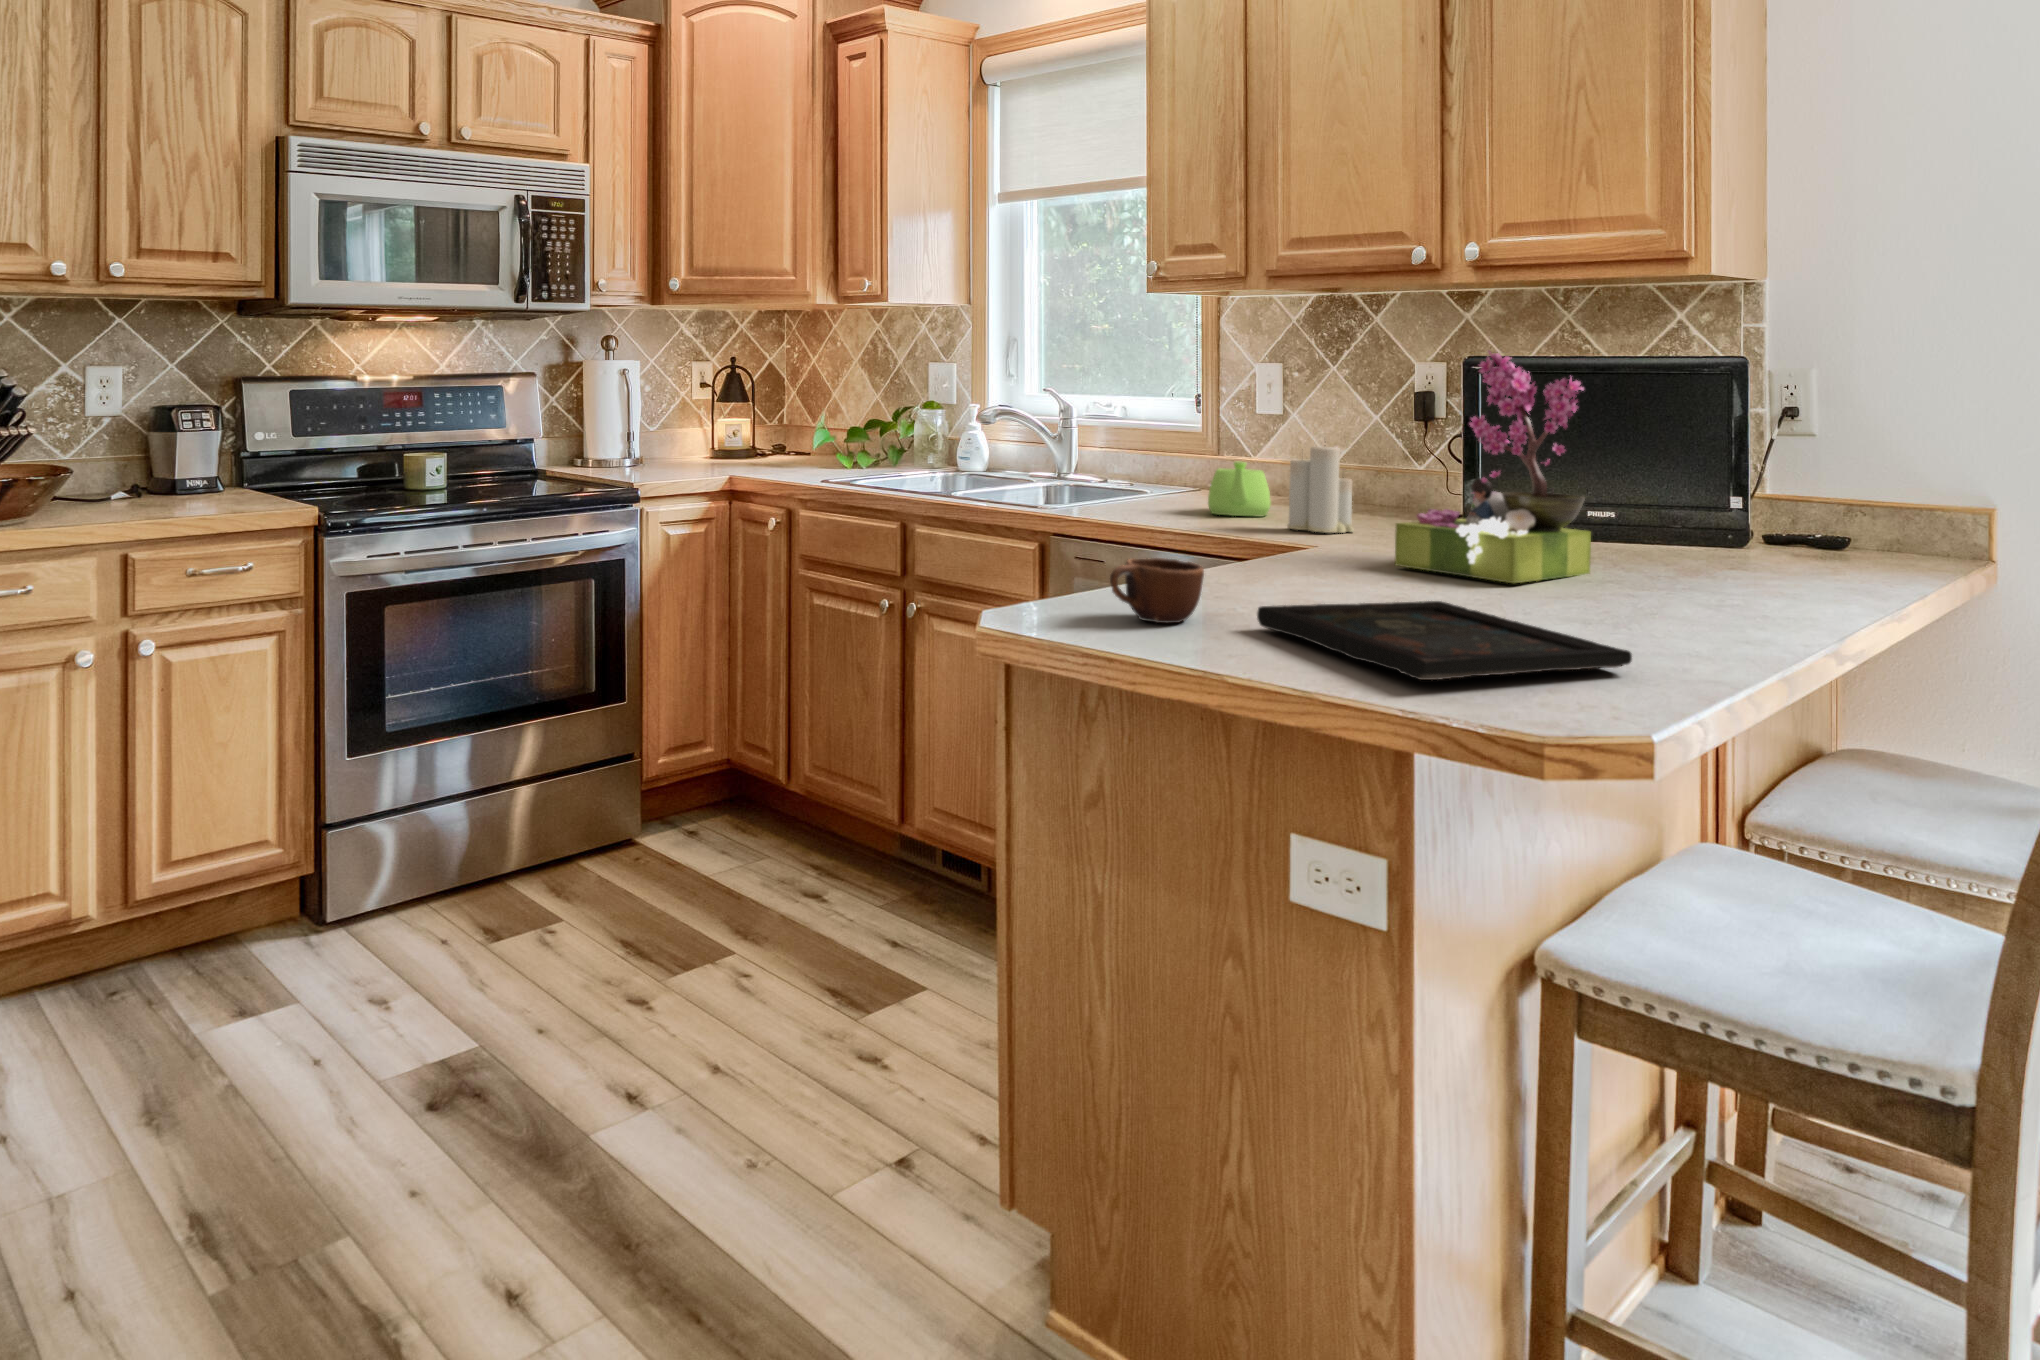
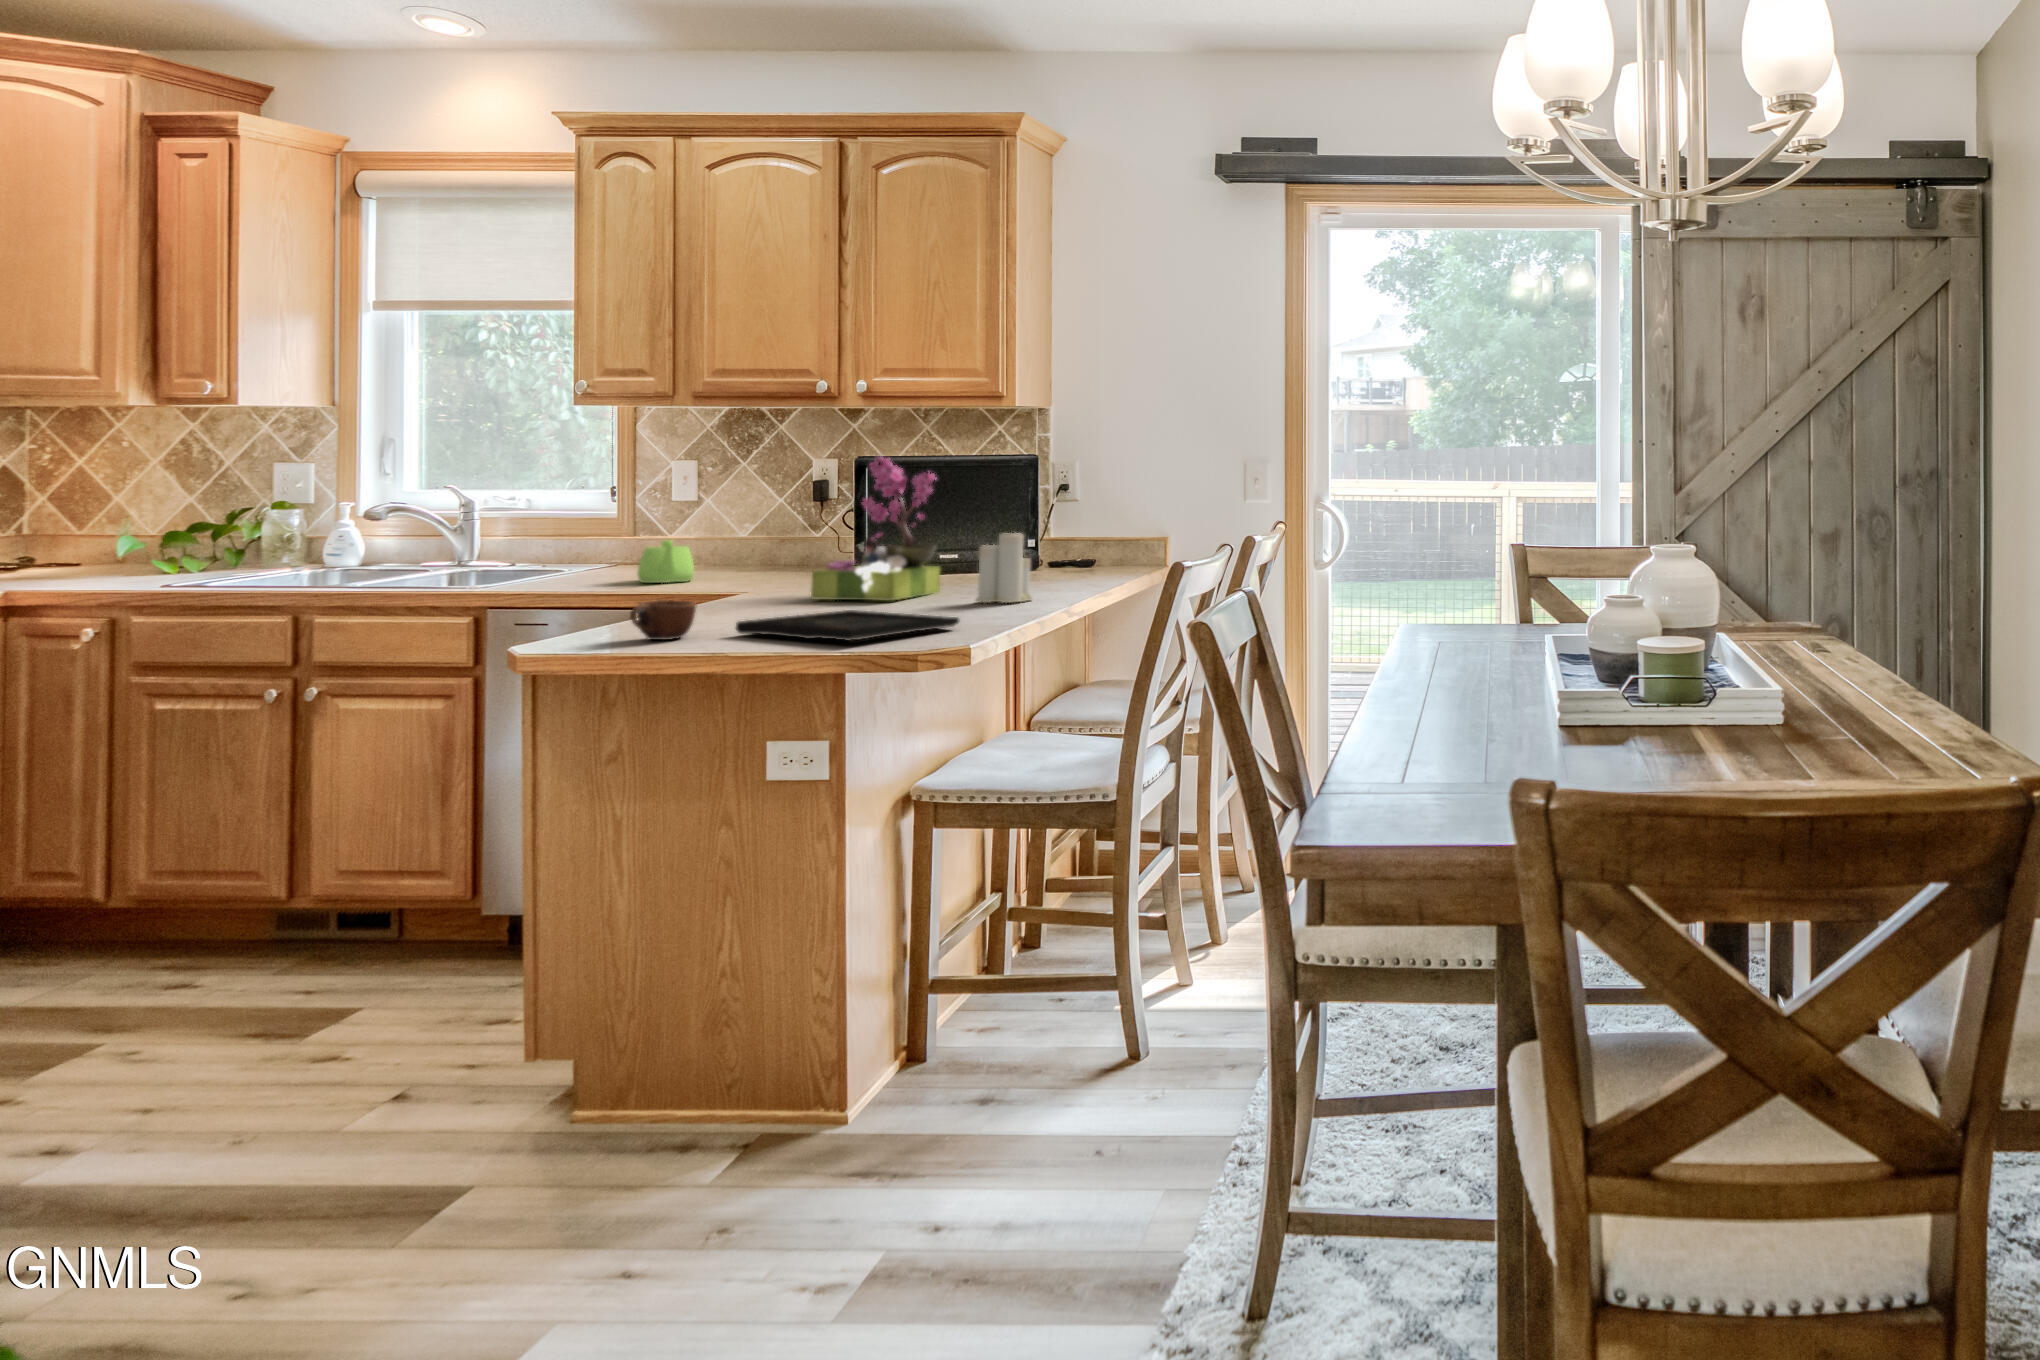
candle: present [1288,446,1354,533] -> present [976,533,1032,603]

